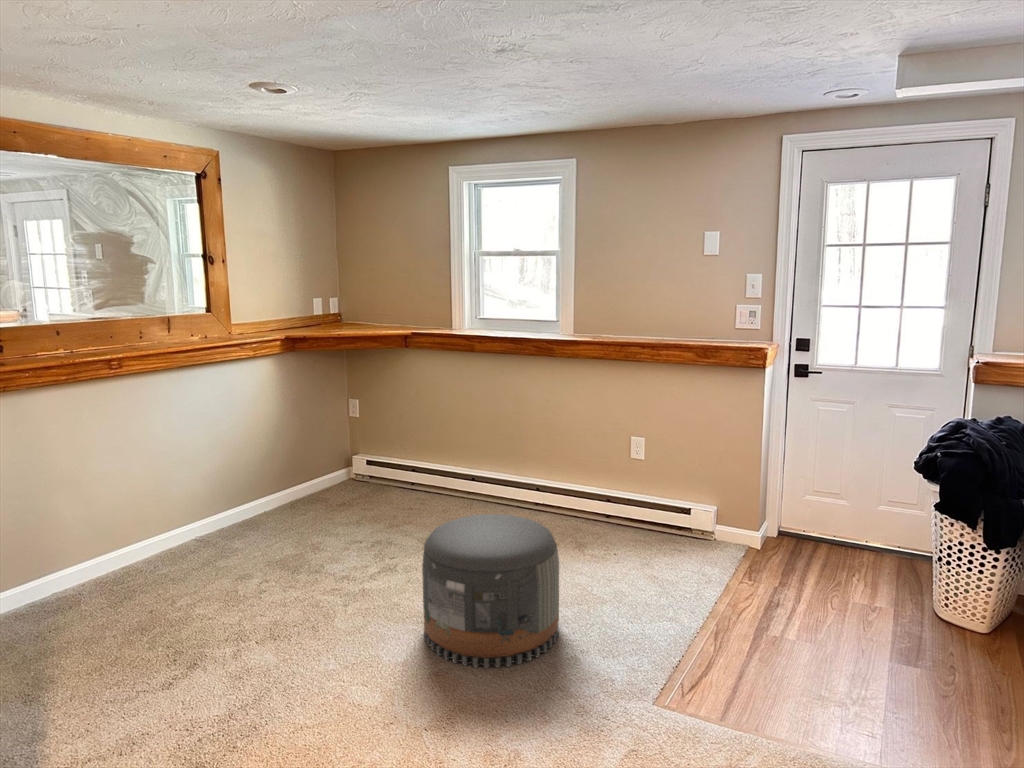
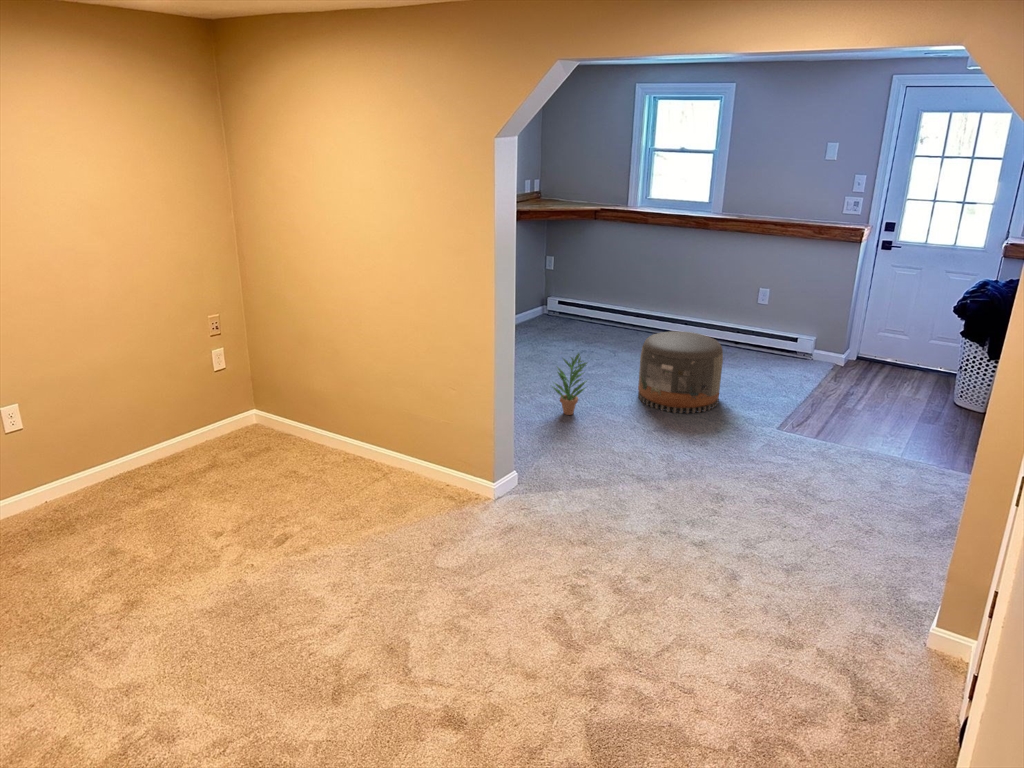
potted plant: none [239,566,313,685] -> present [553,354,587,415]

